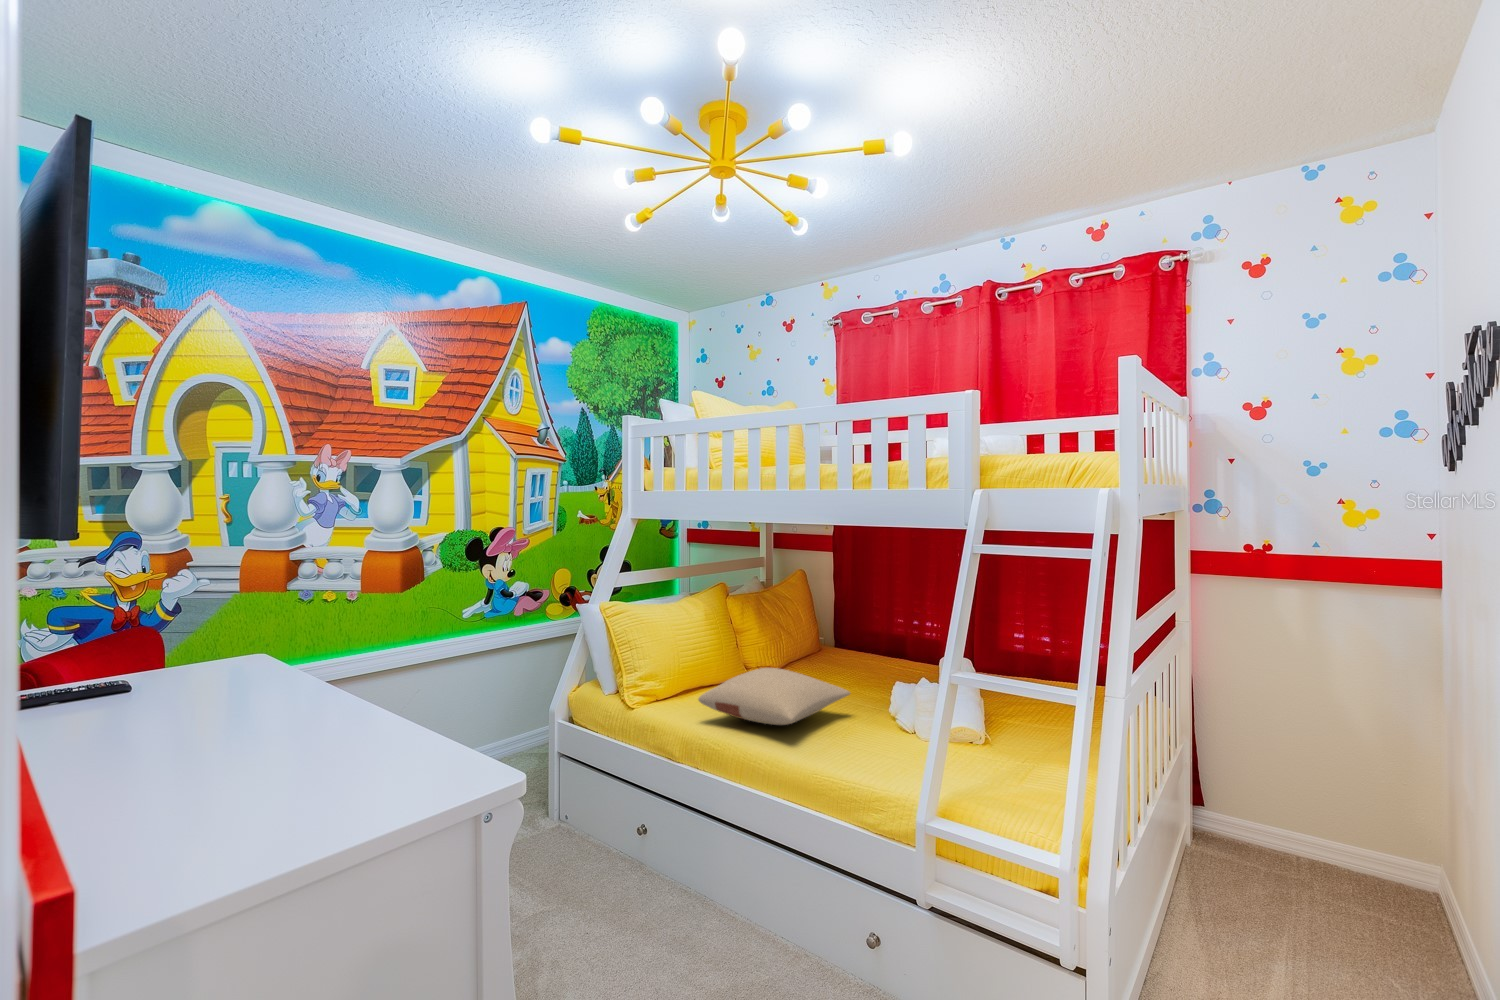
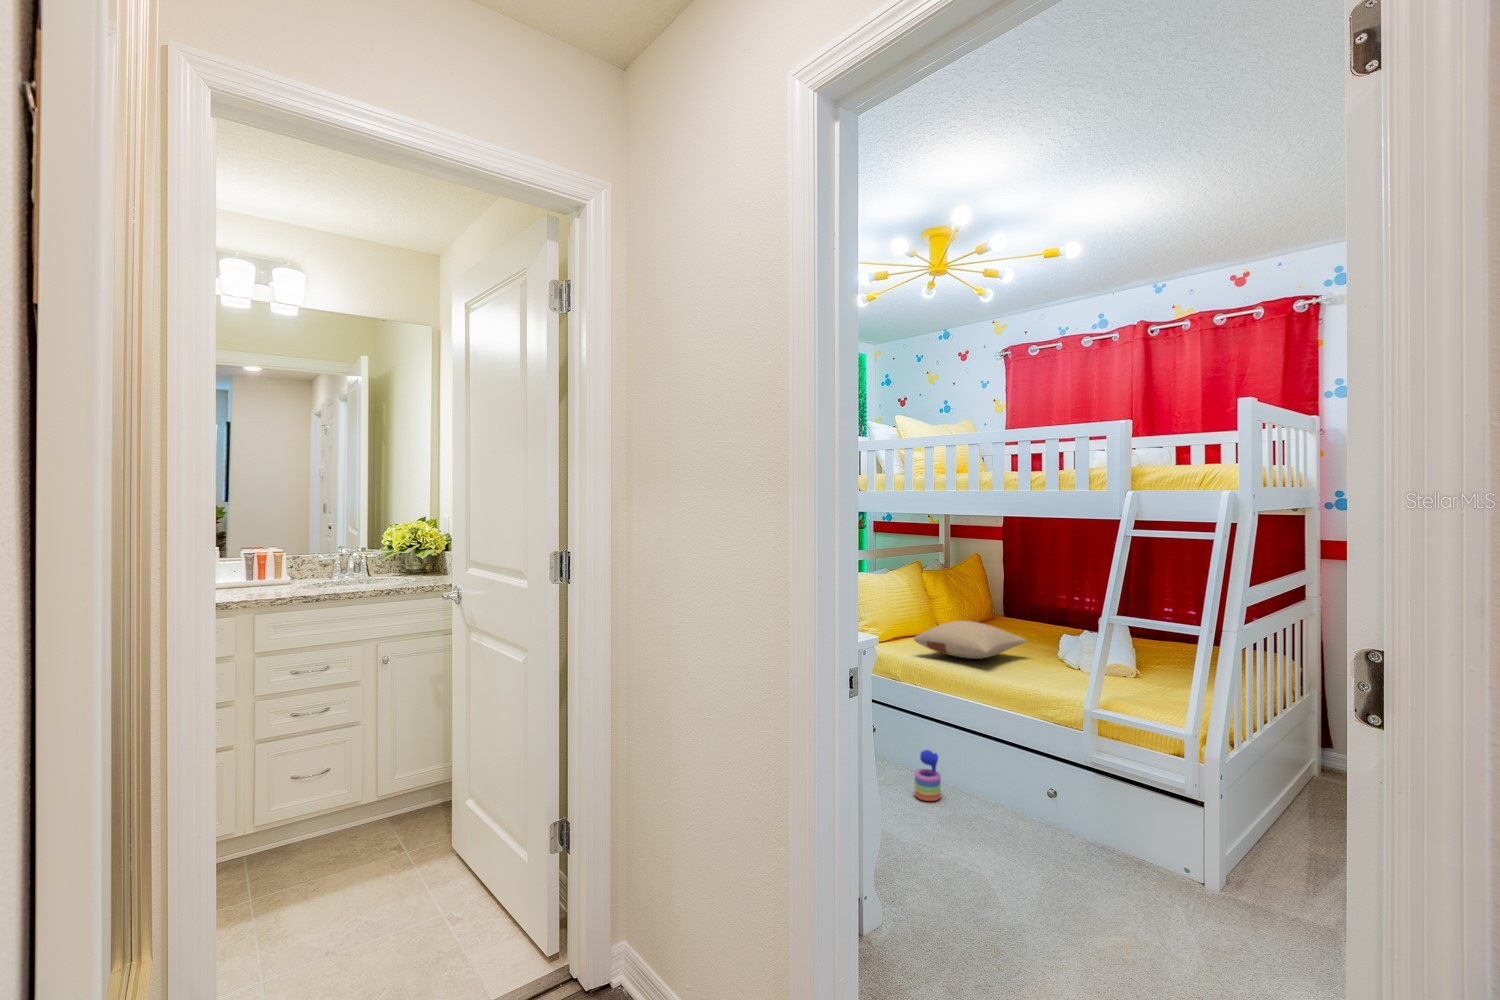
stacking toy: none [684,874,722,956] -> present [915,750,941,801]

